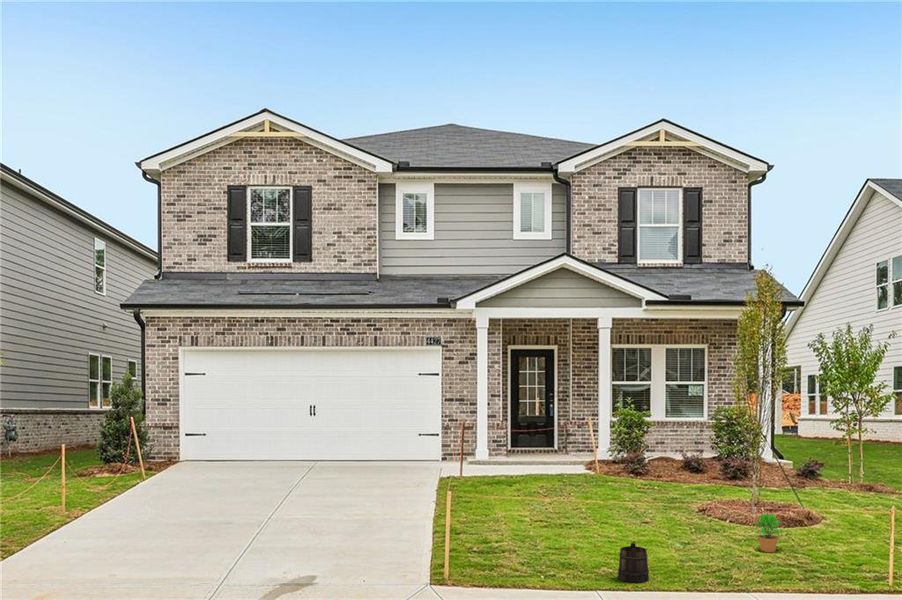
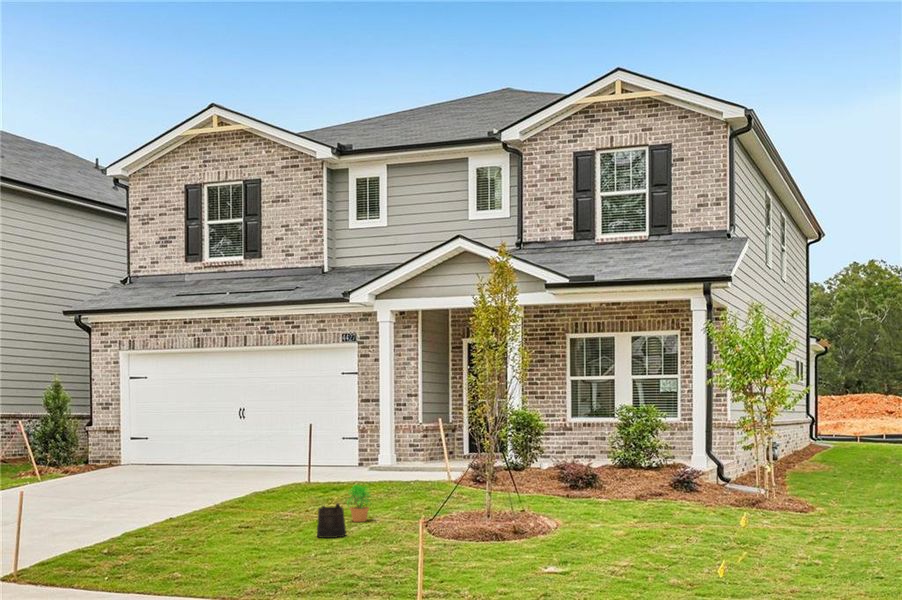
bucket: present [618,543,649,583] -> present [317,503,346,538]

